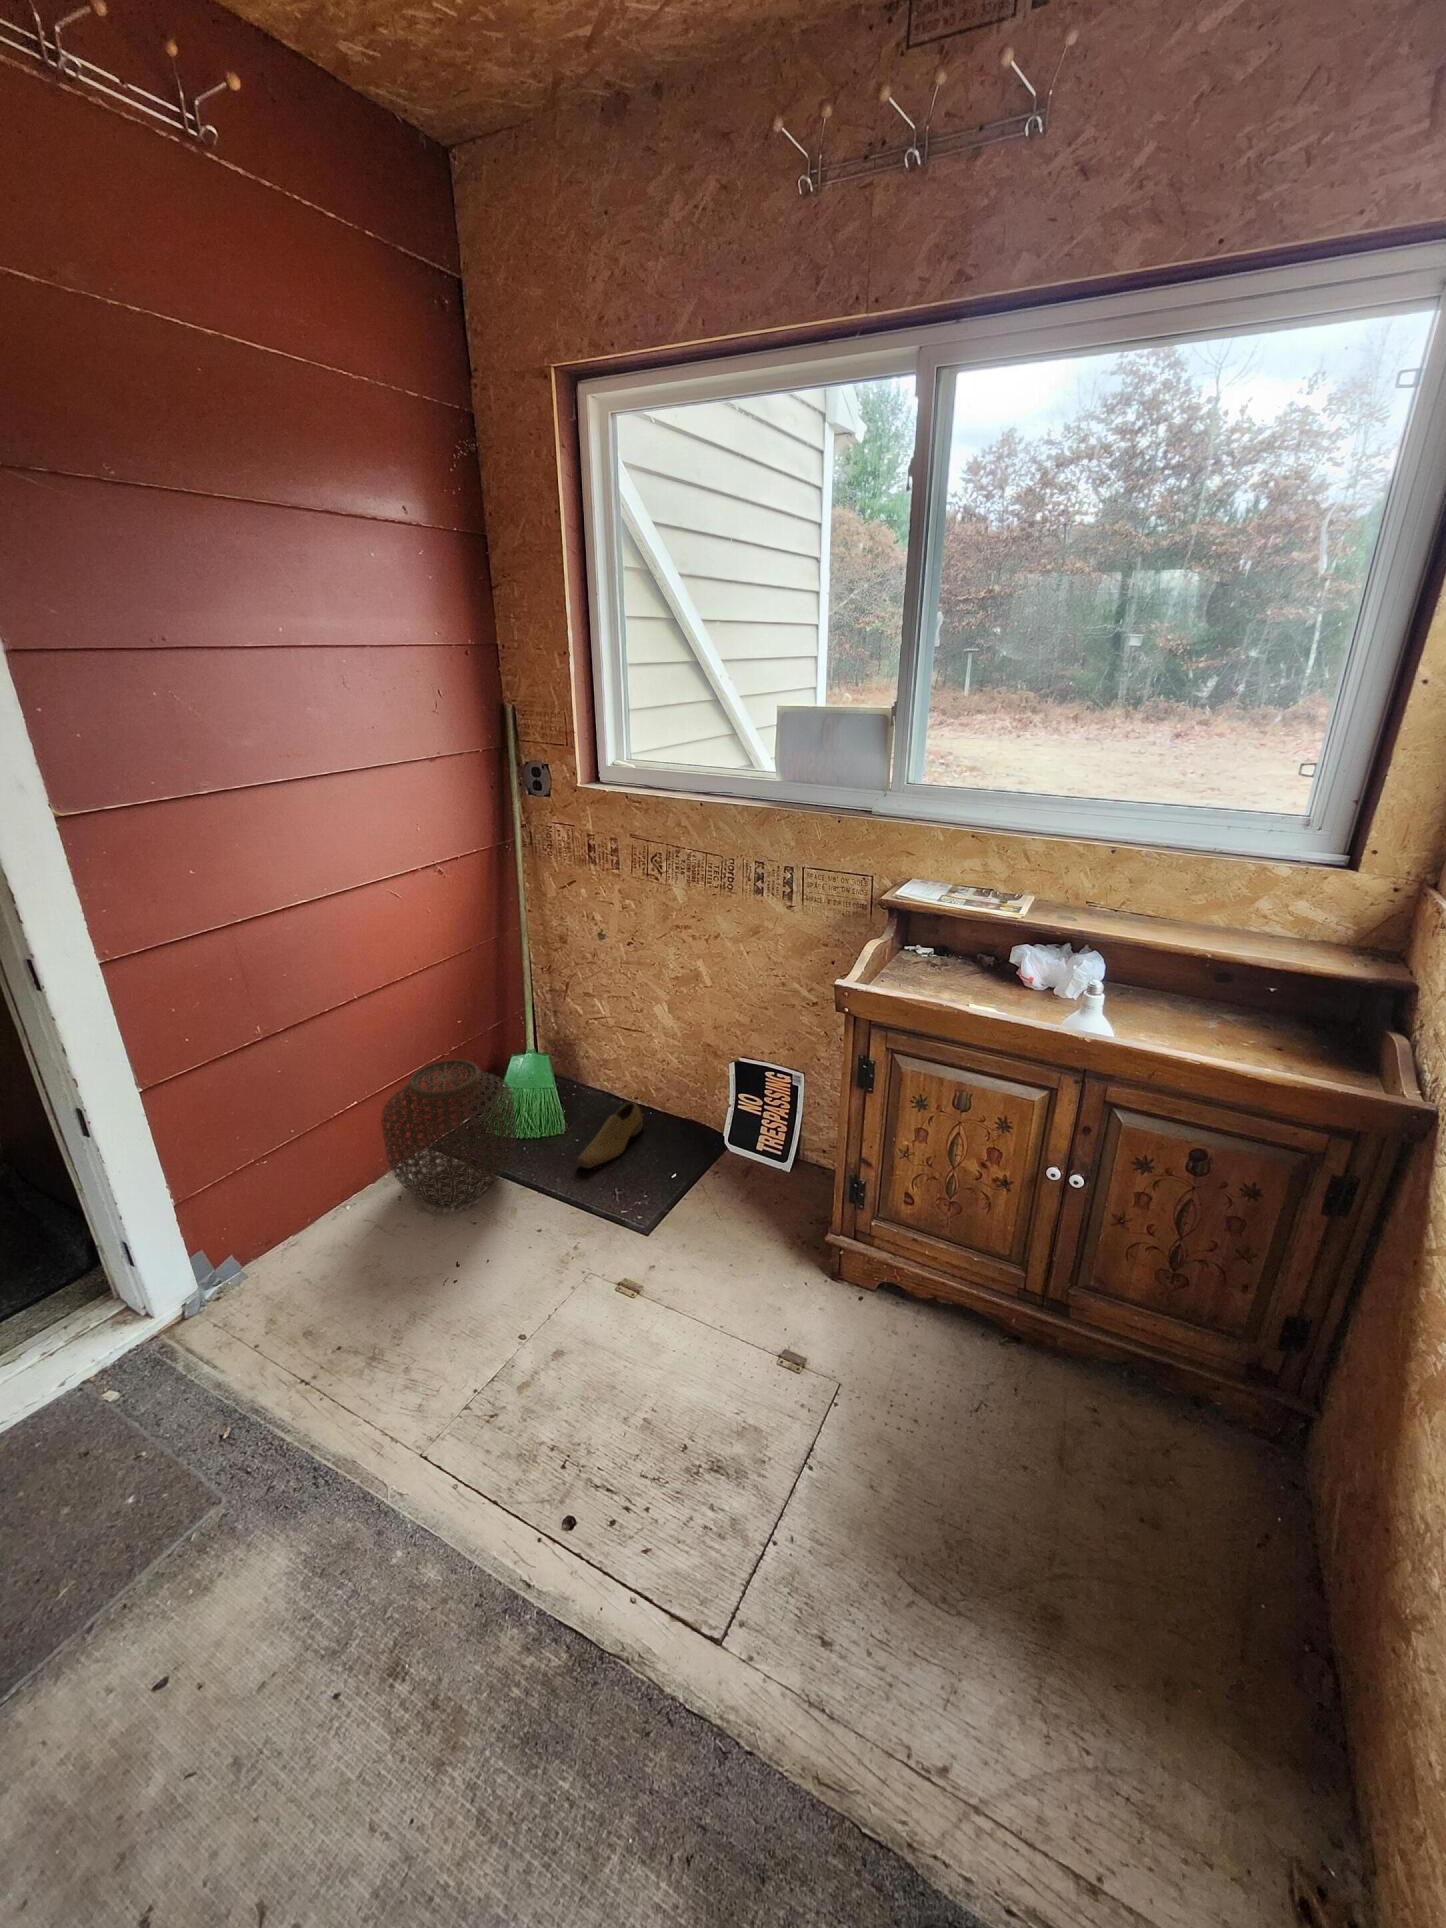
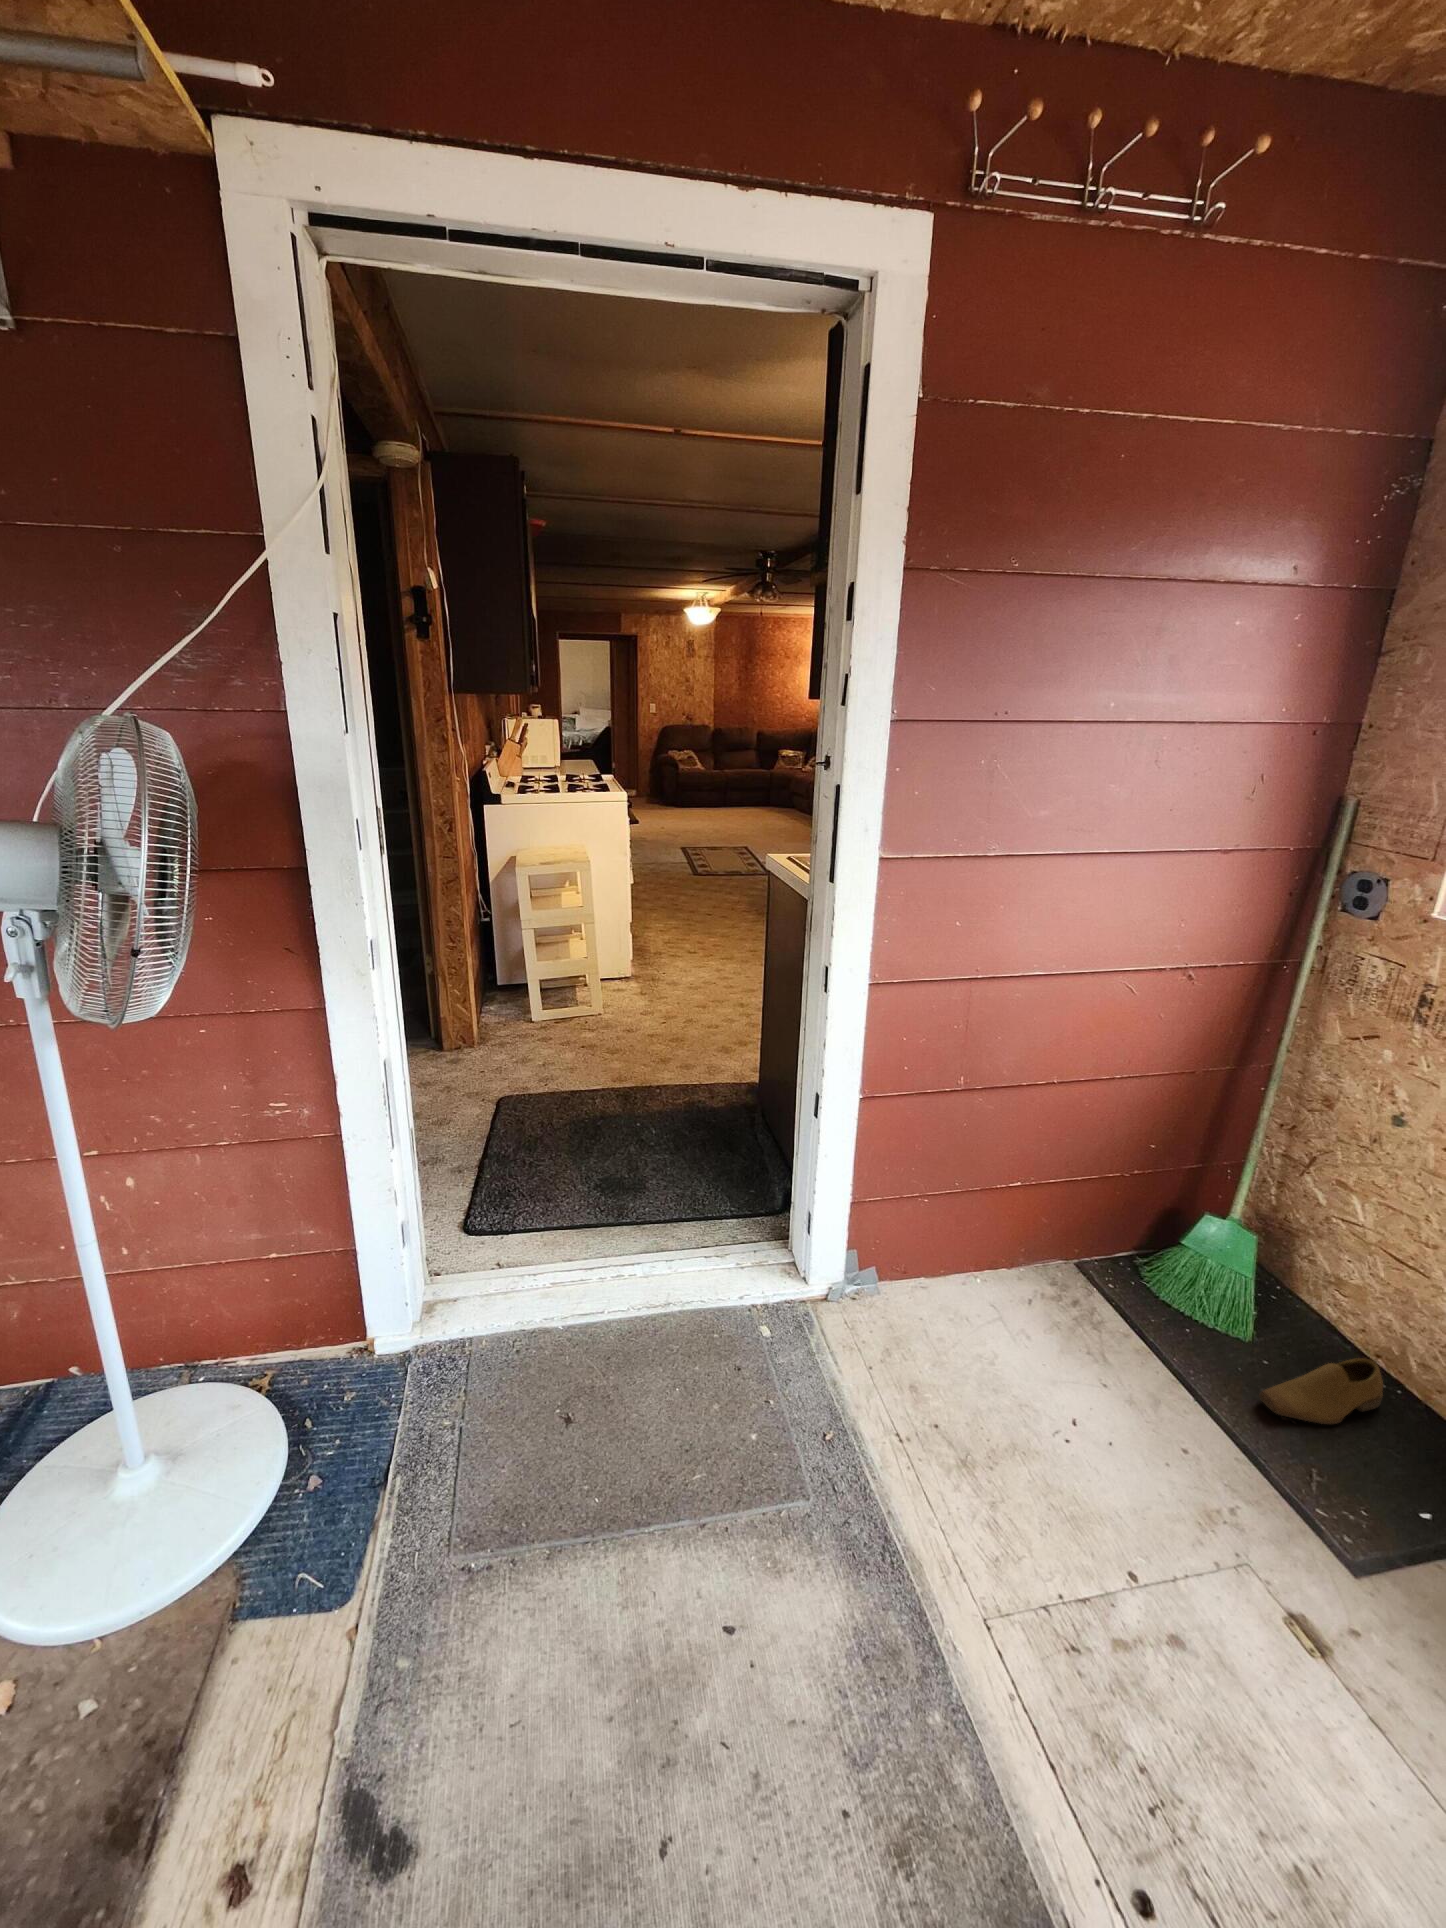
woven basket: present [381,1060,516,1205] -> none [1032,1183,1200,1356]

